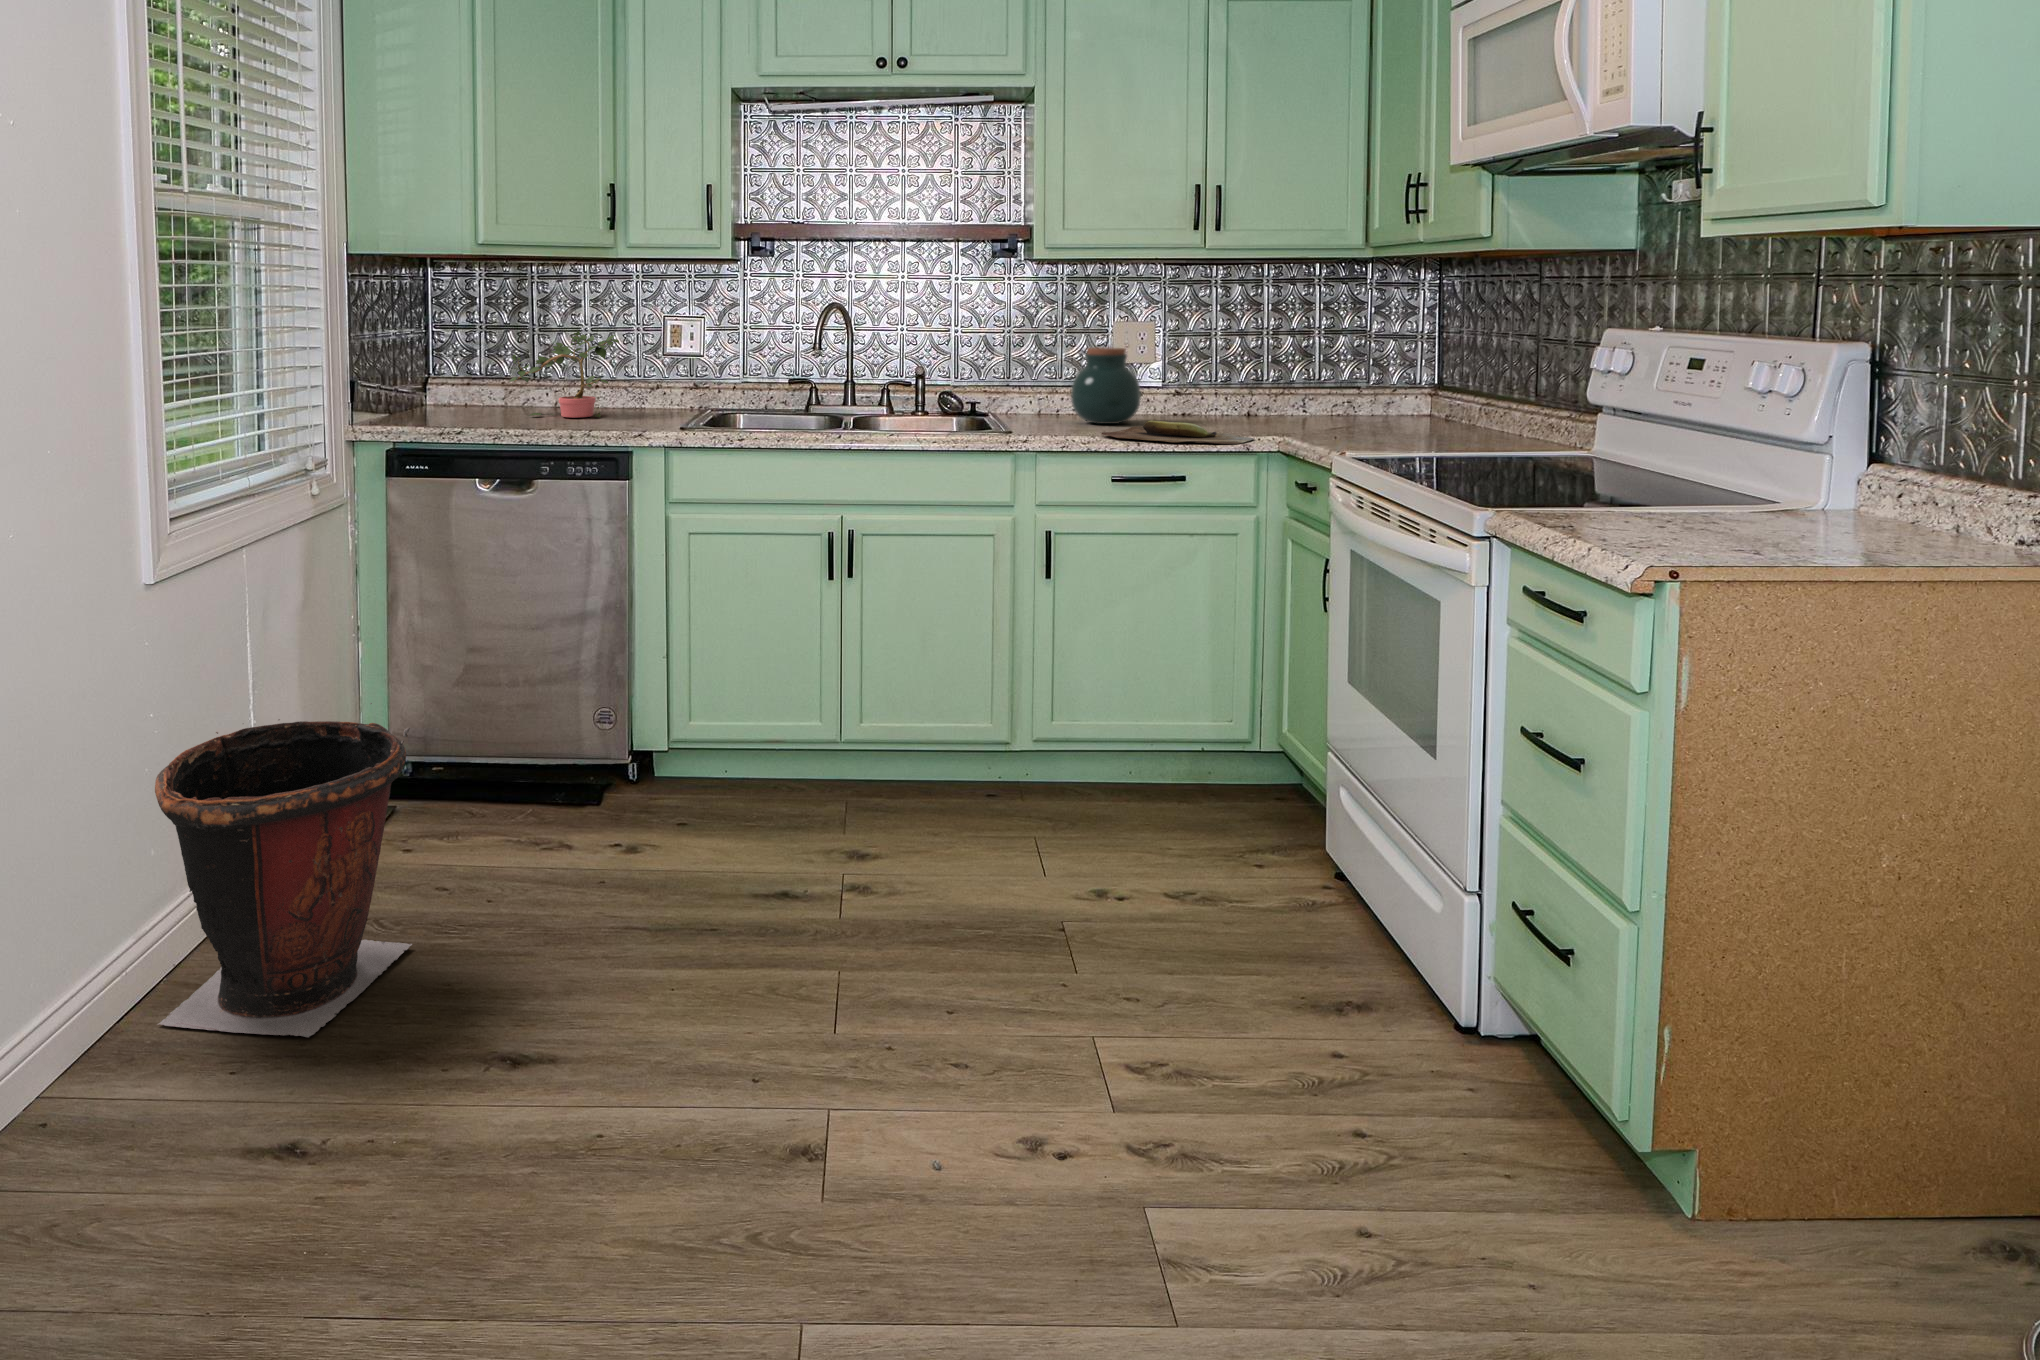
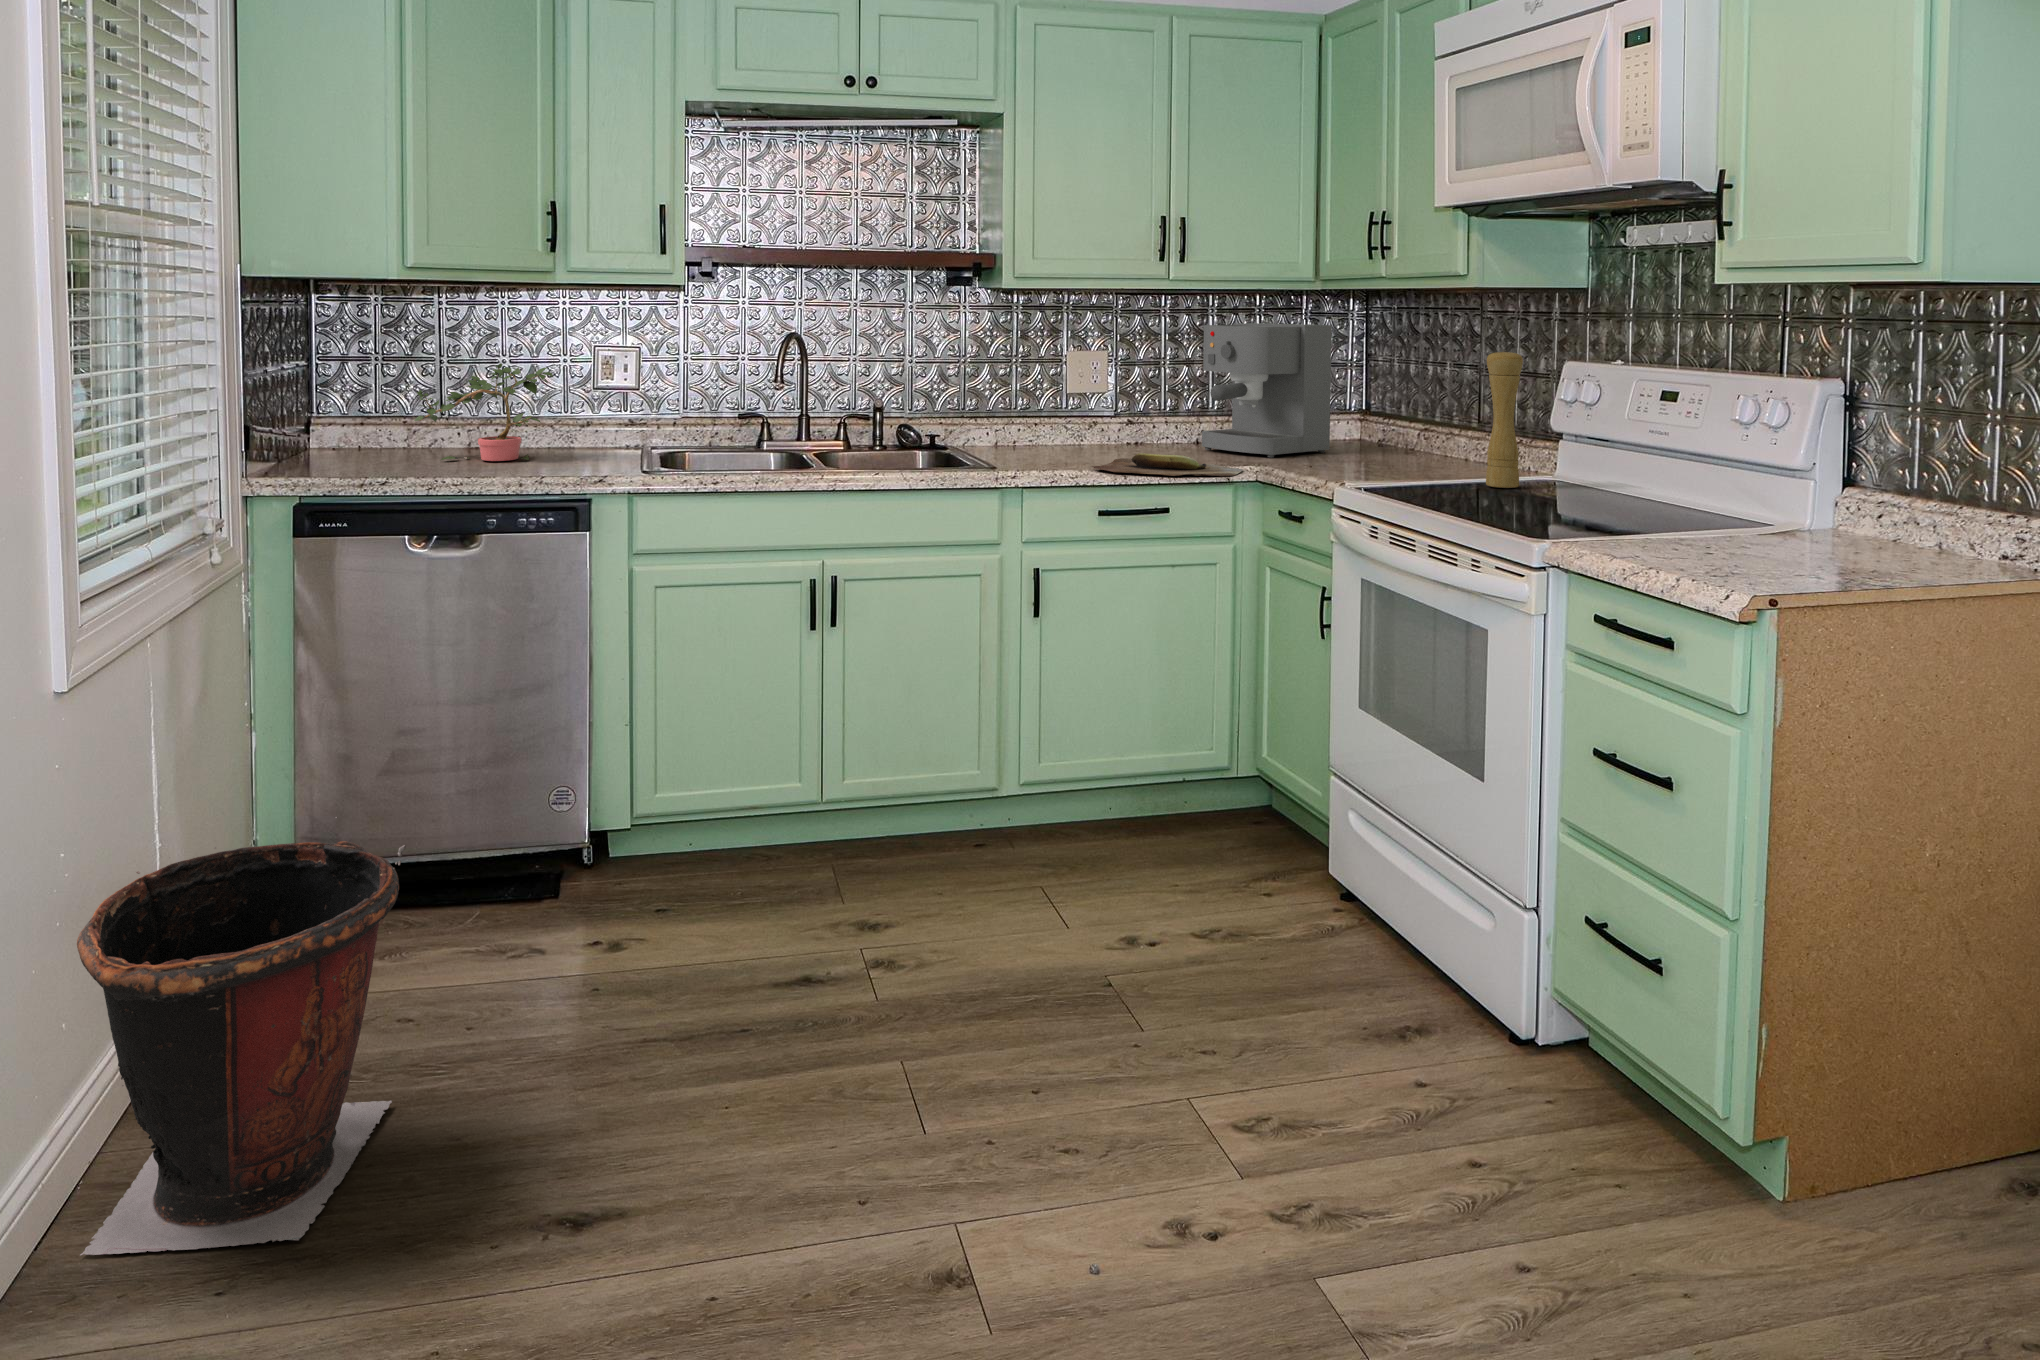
coffee maker: none [1236,293,1375,429] -> present [1202,323,1332,458]
pepper mill: none [1498,315,1539,461] -> present [1486,350,1523,488]
jar: present [1071,347,1141,424] -> none [1044,378,1113,456]

